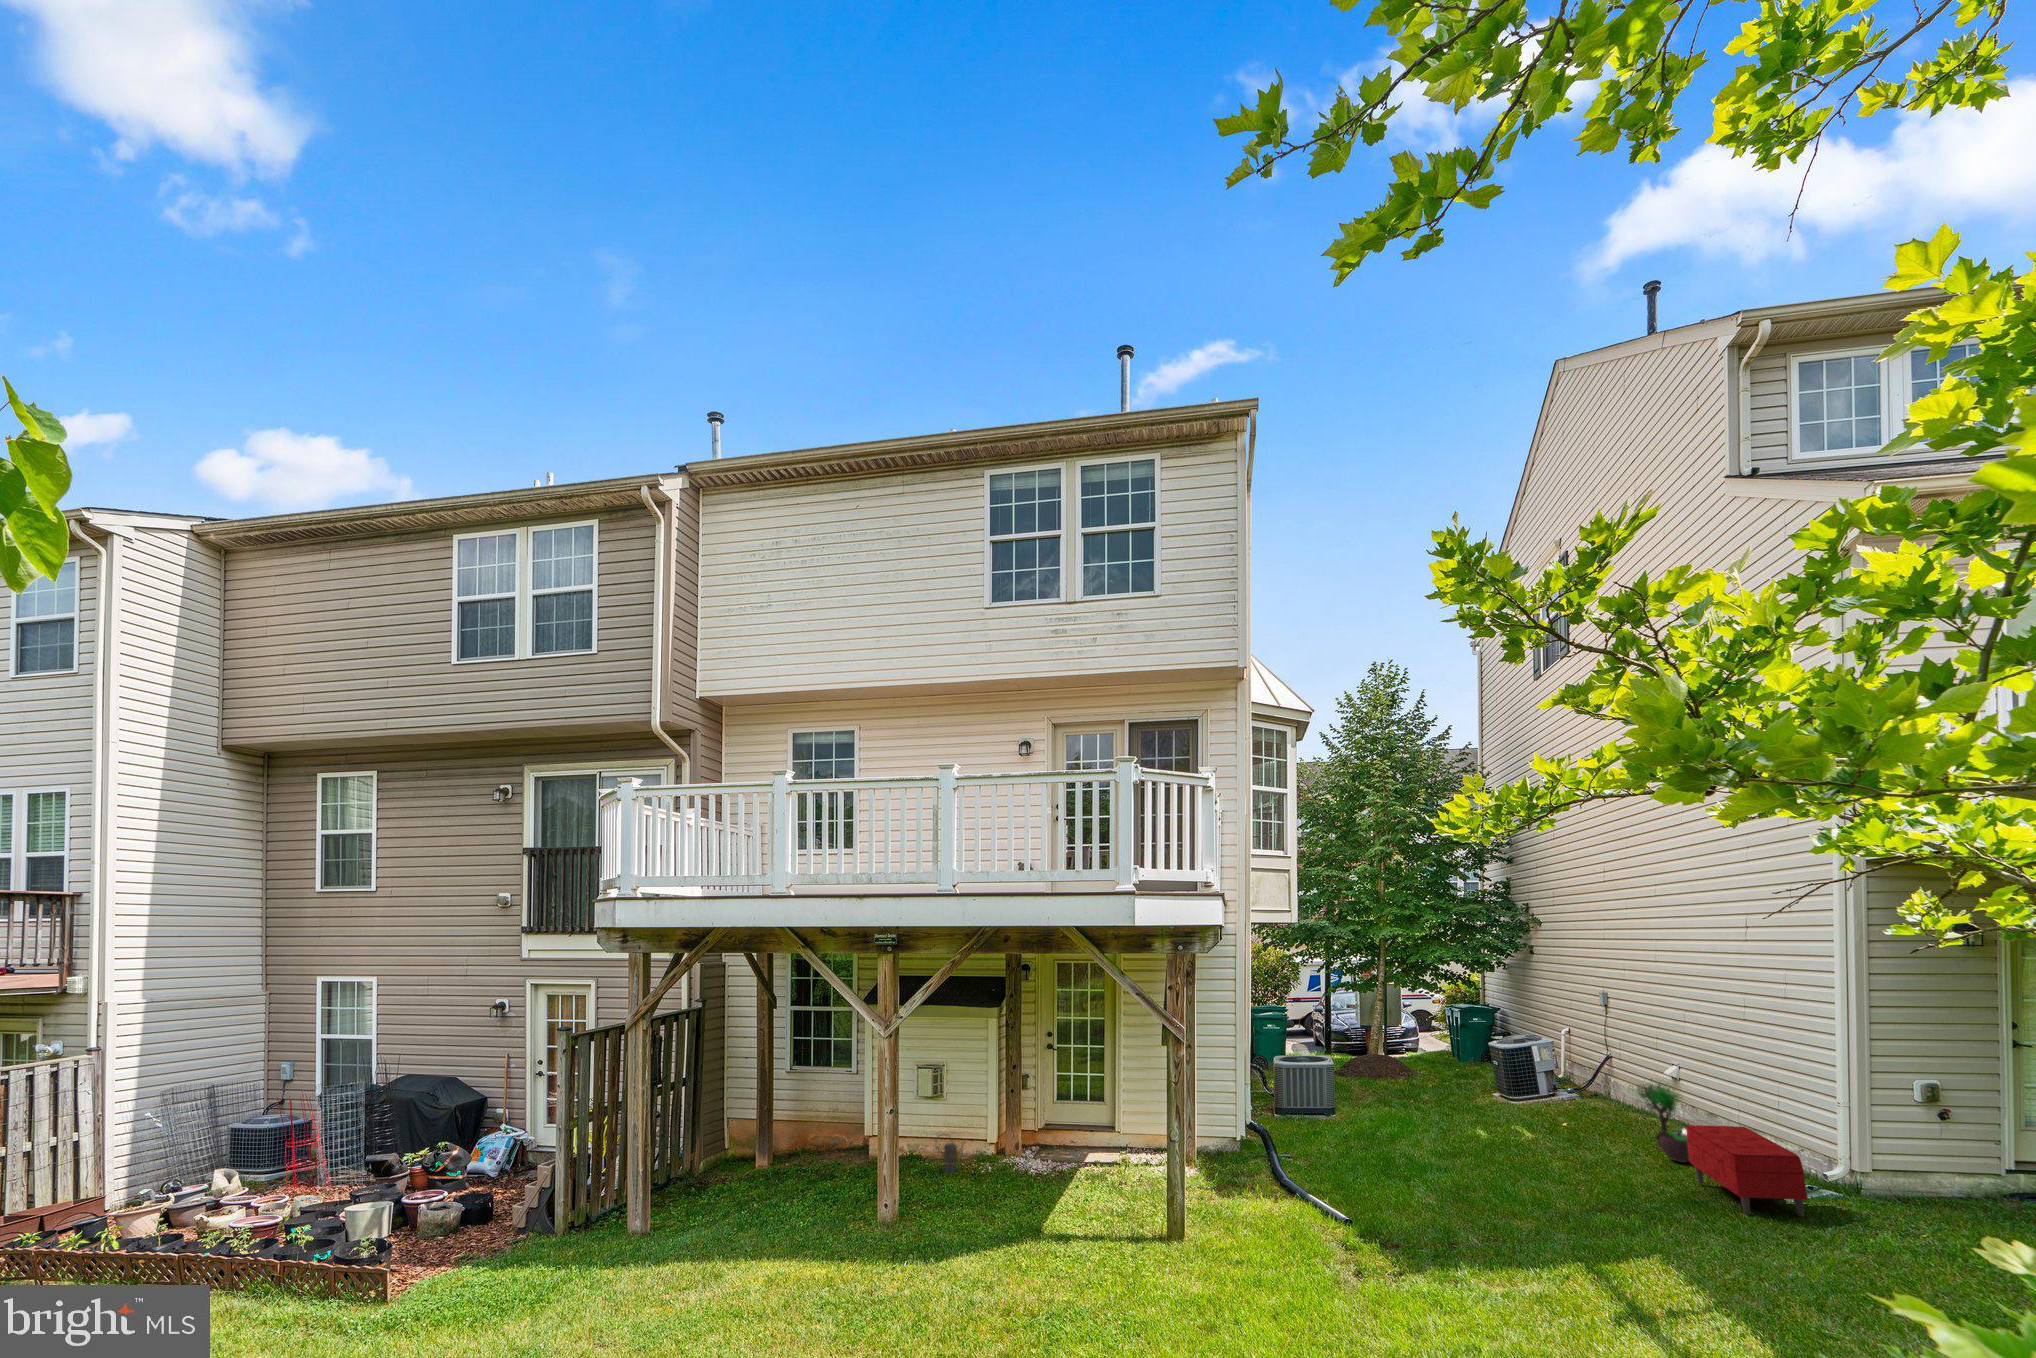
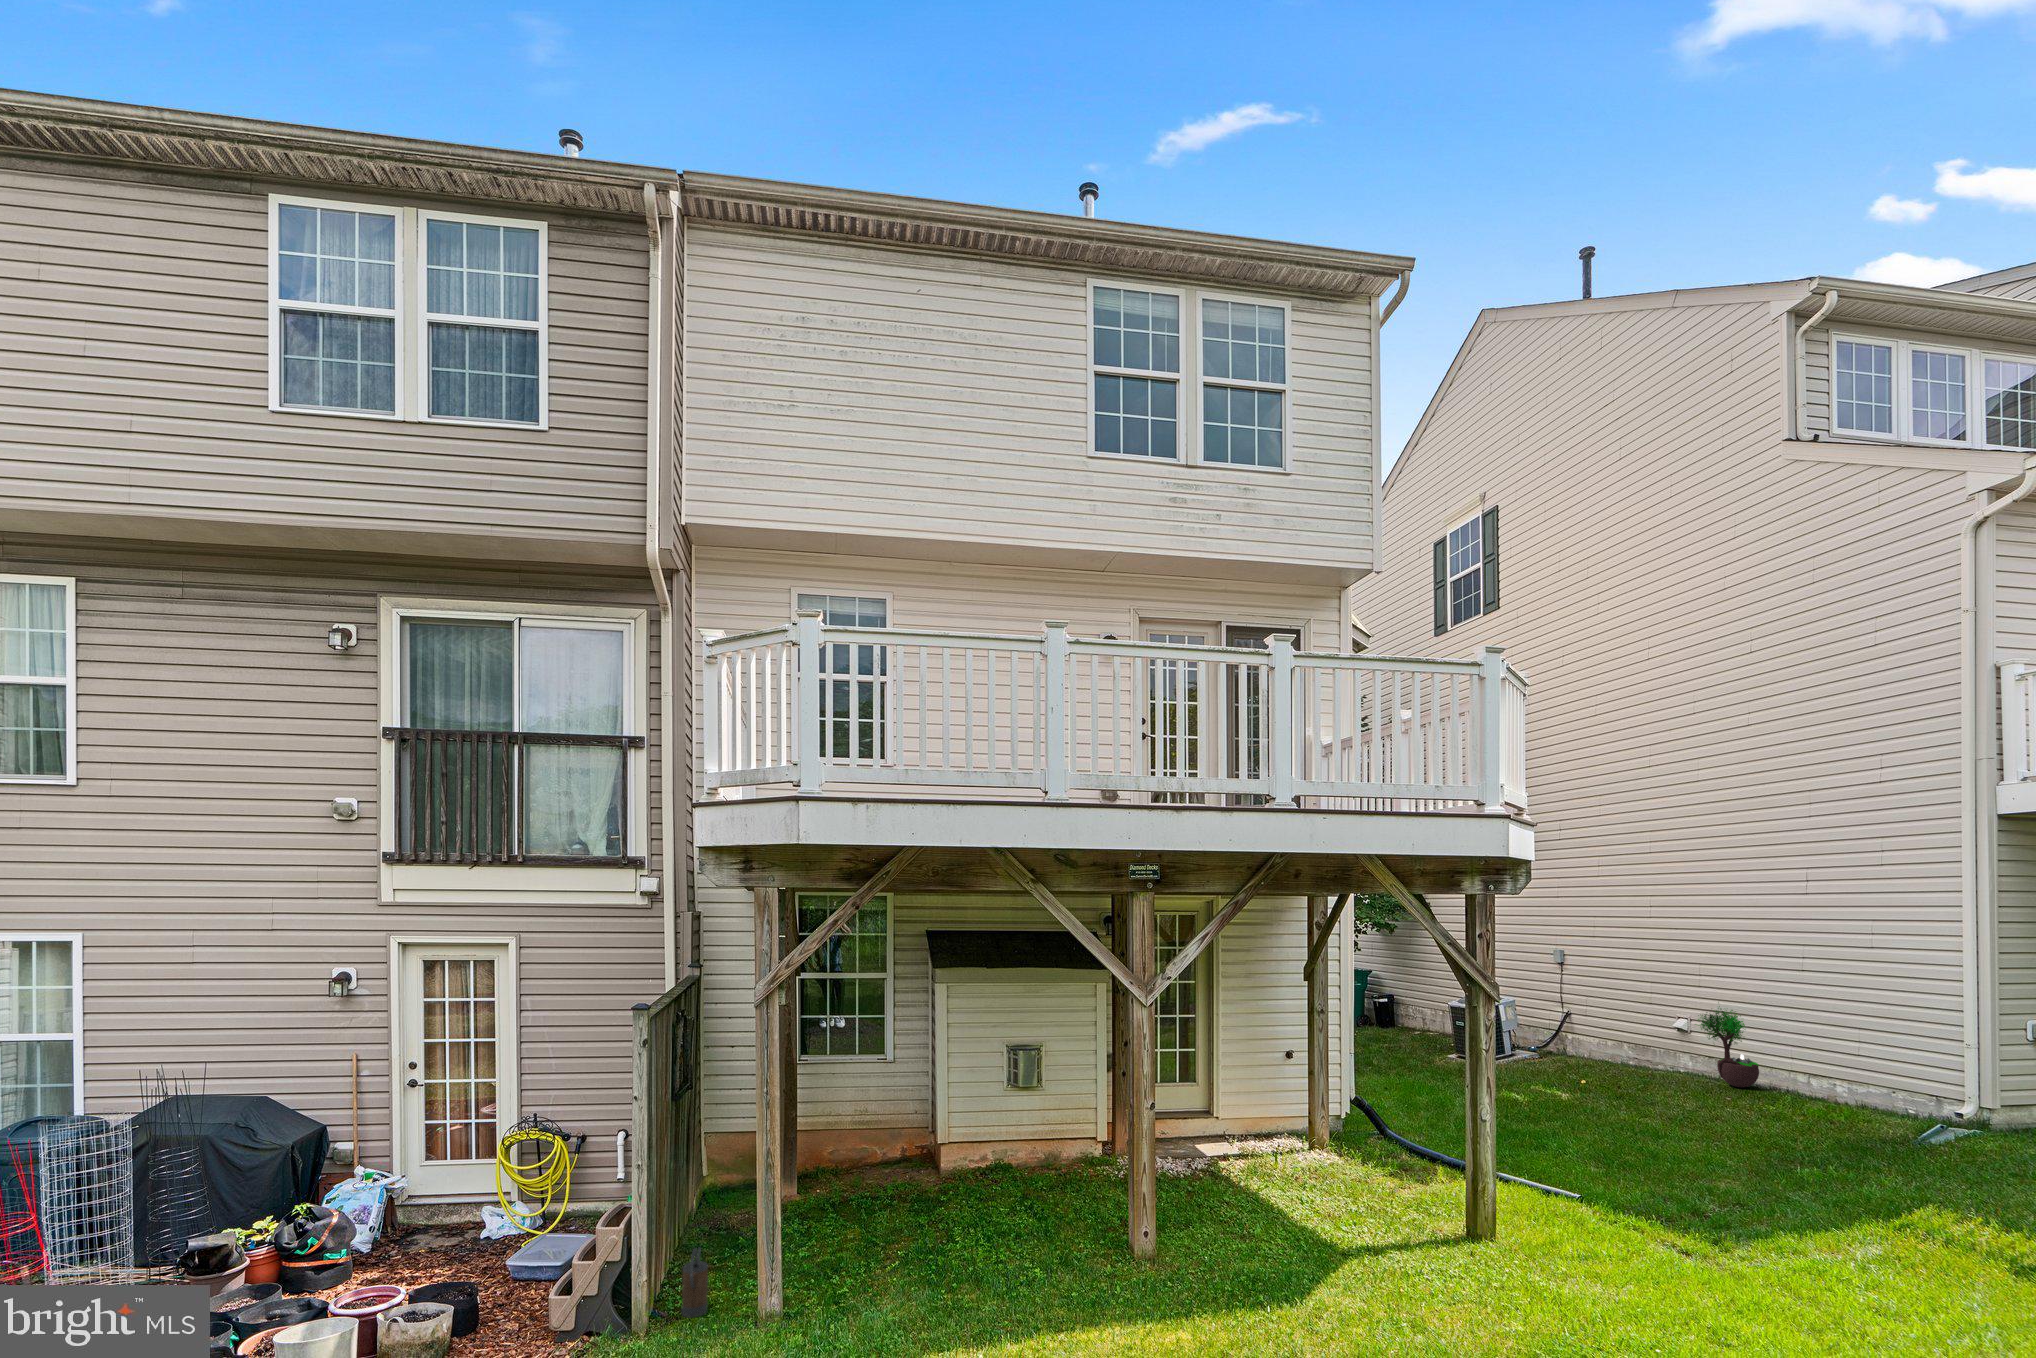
bench: present [1686,1125,1807,1217] -> none [1793,1051,1949,1140]
watering can: present [937,1136,963,1173] -> present [681,1247,708,1318]

